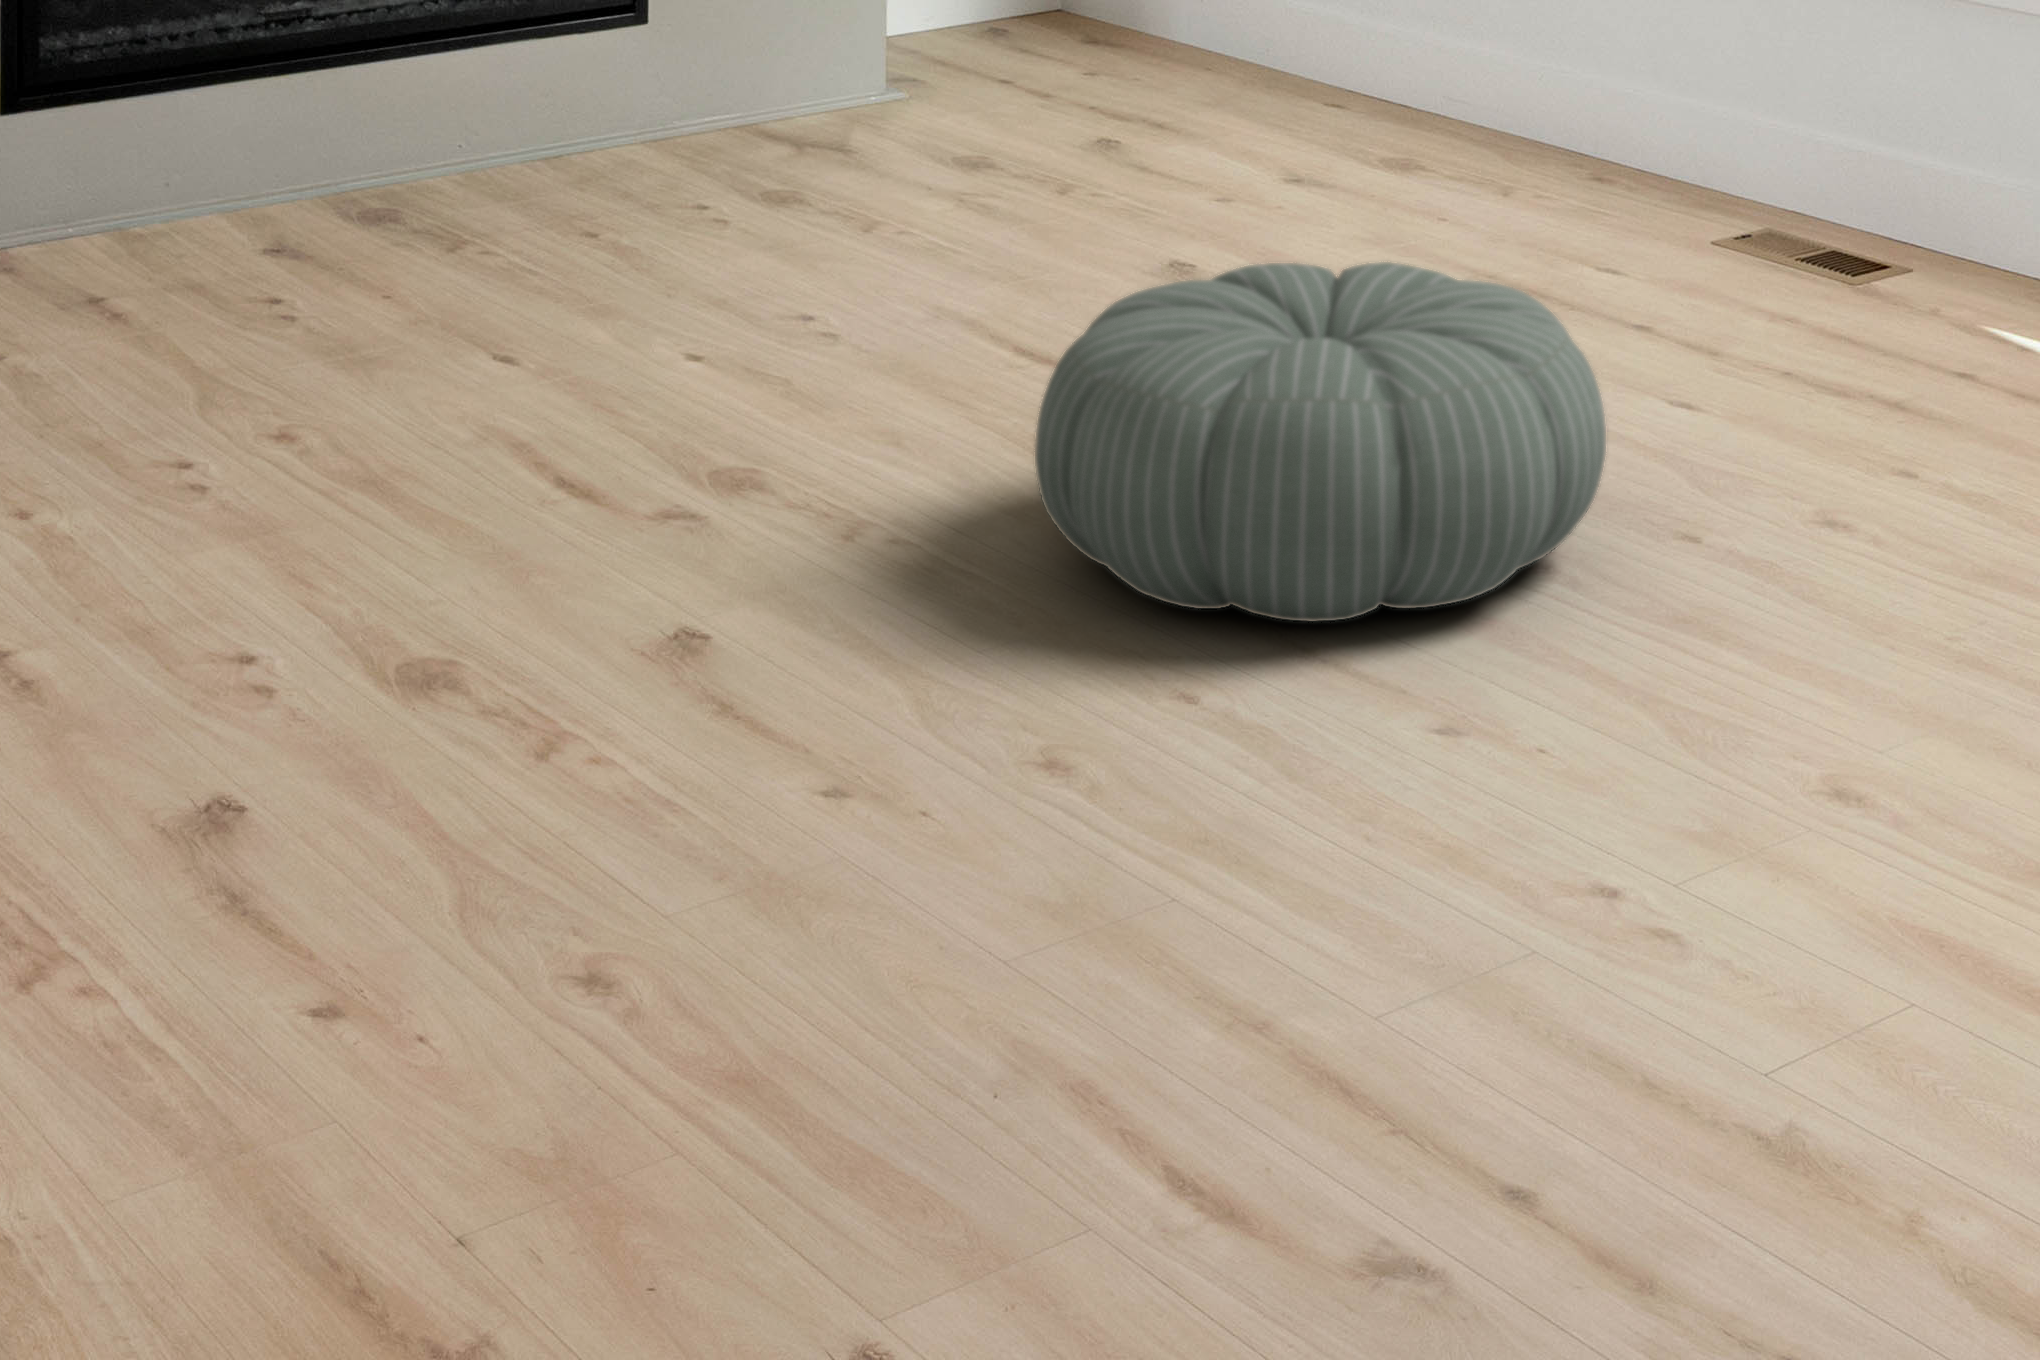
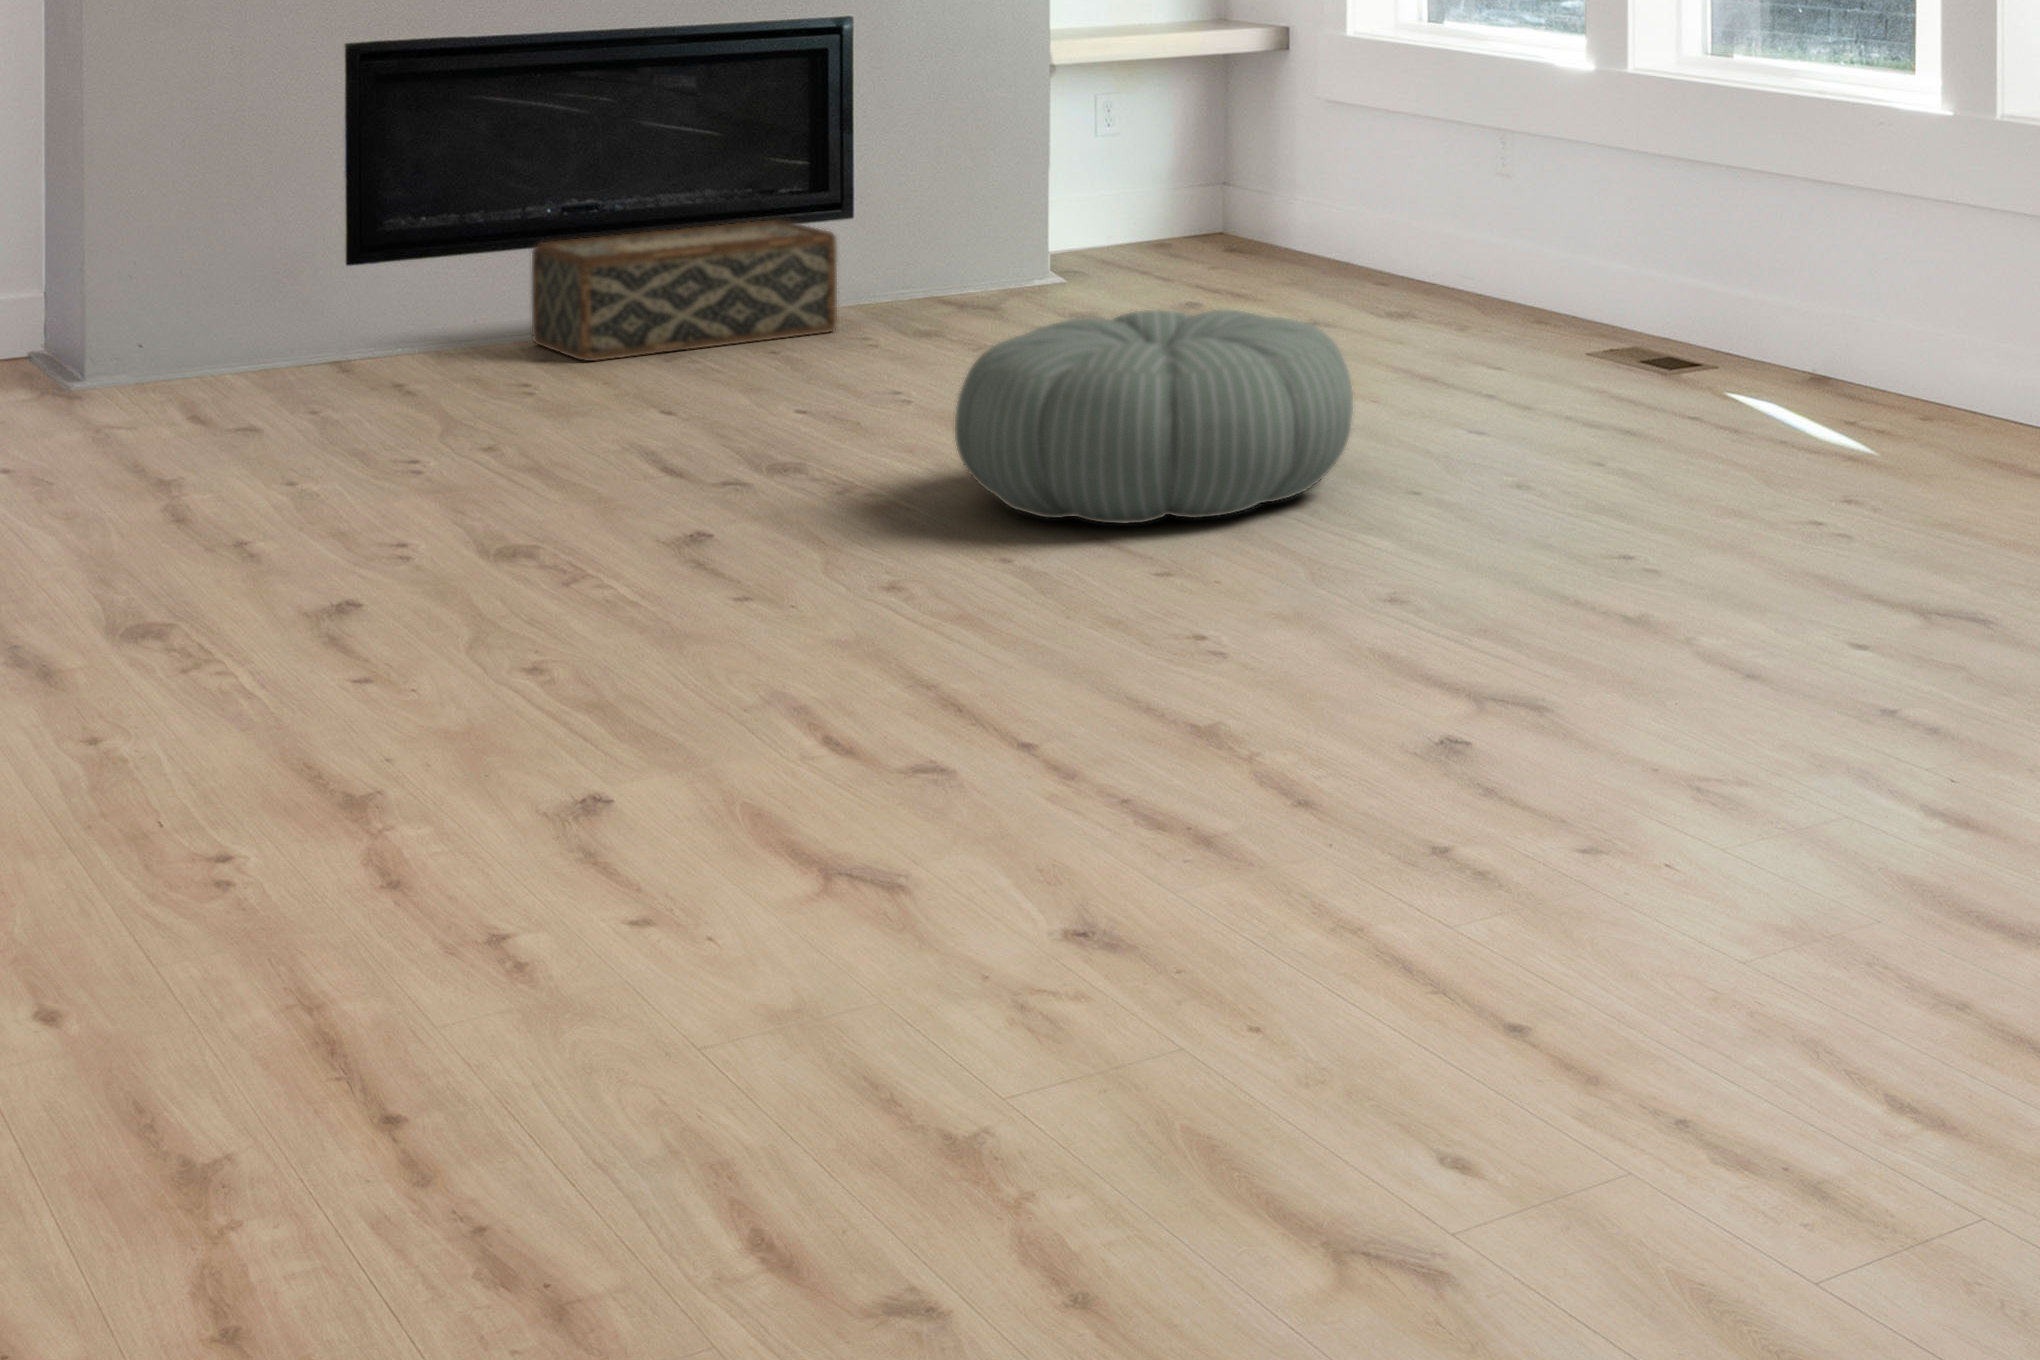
woven basket: none [246,37,657,257] -> present [532,220,837,361]

